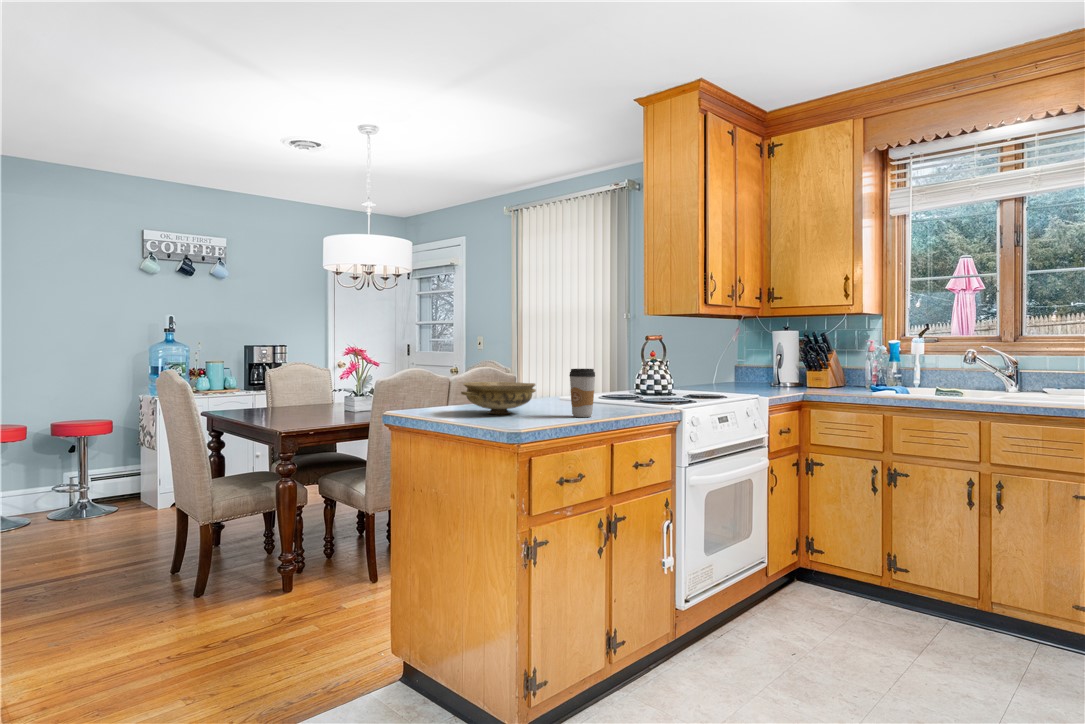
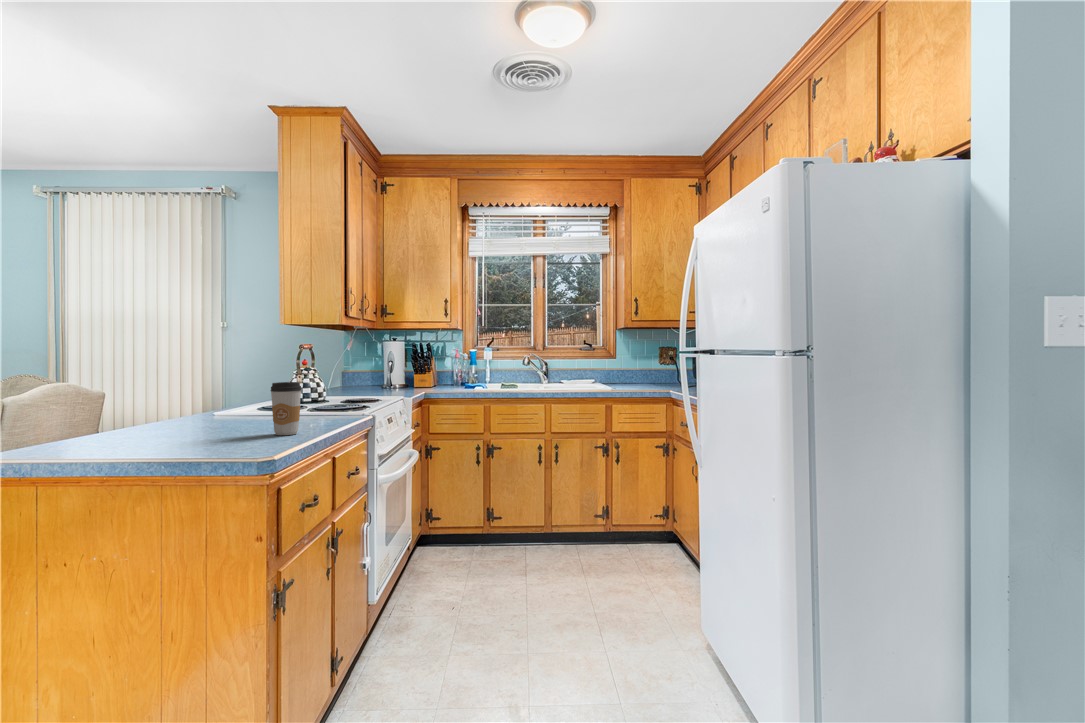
ceramic bowl: present [461,382,536,414] -> none [113,401,222,443]

